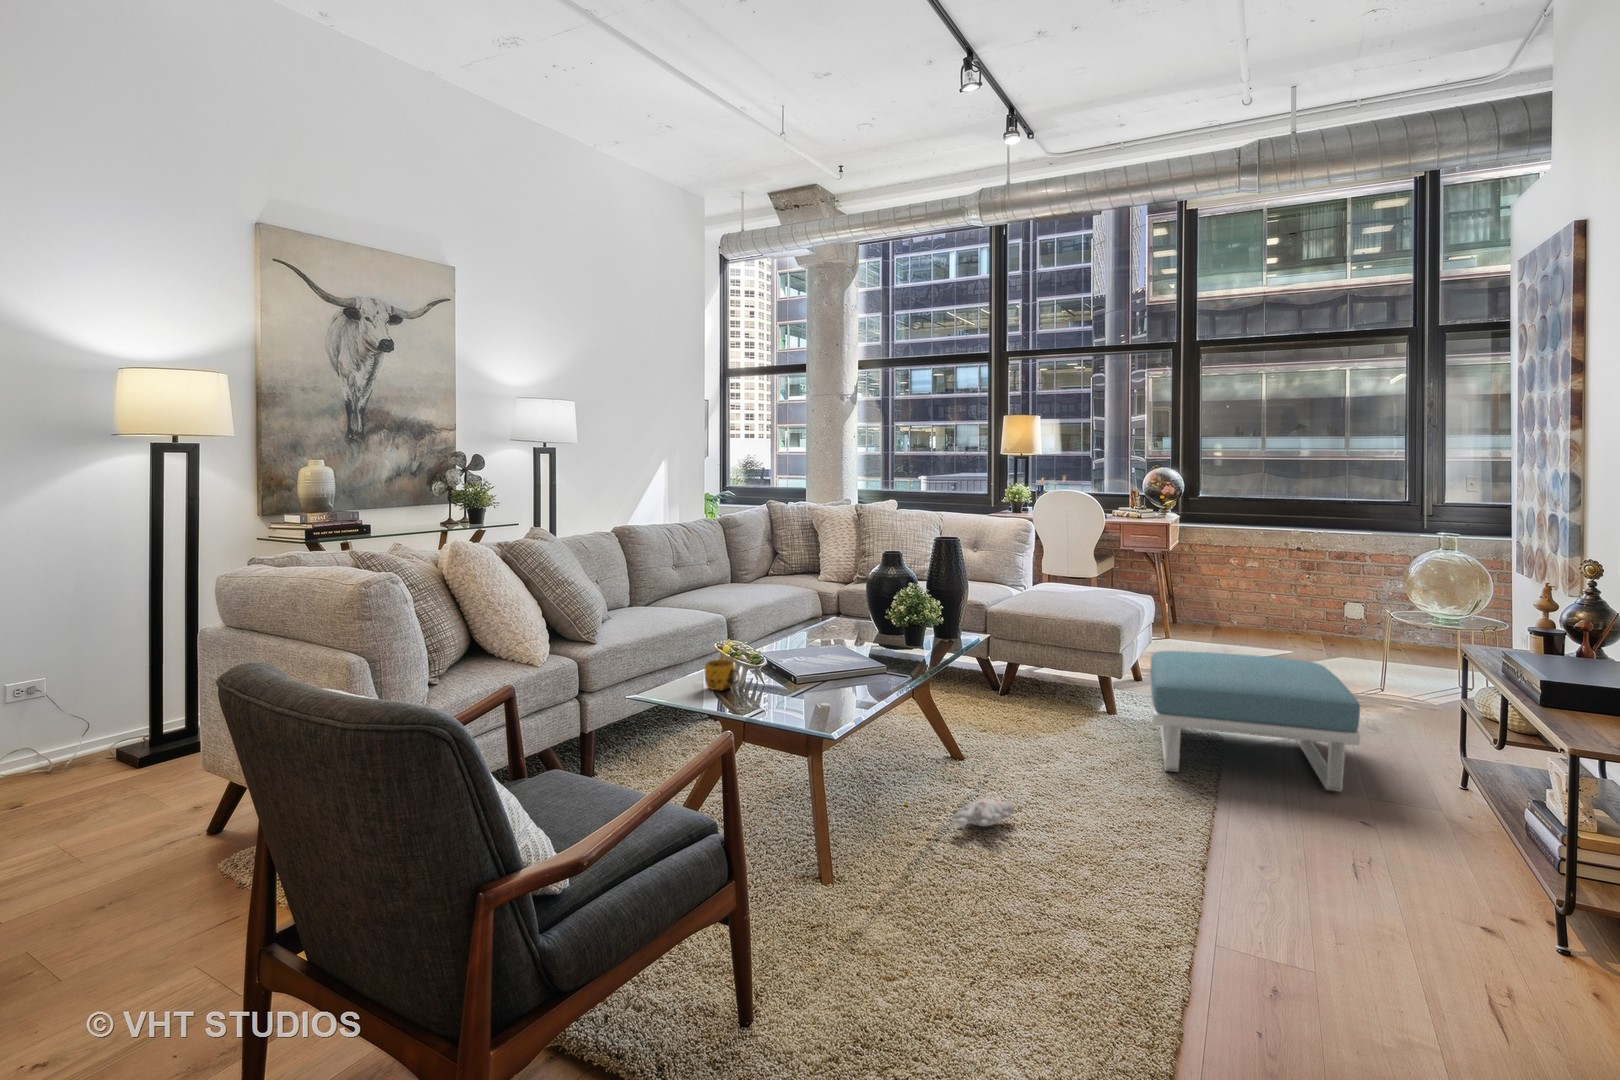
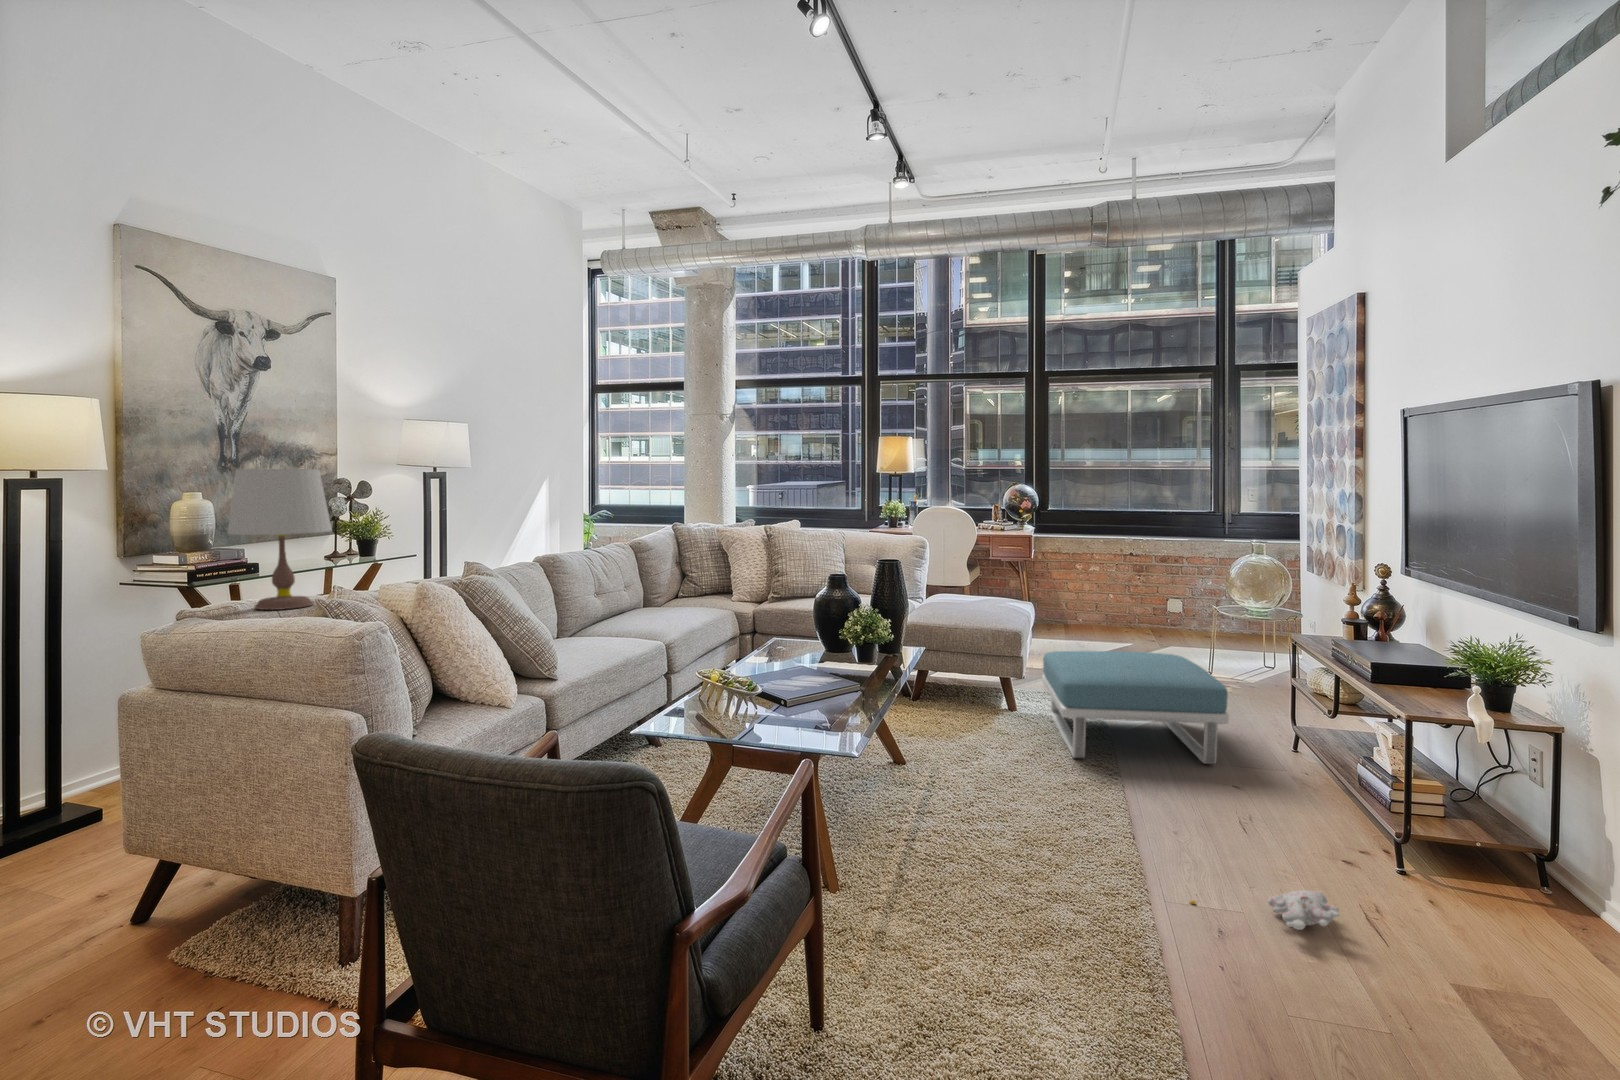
table lamp: none [284,432,380,565] -> present [228,469,332,610]
mug: present [704,660,740,691] -> none [686,685,722,715]
plush toy: present [904,799,1014,827] -> present [1190,891,1339,930]

